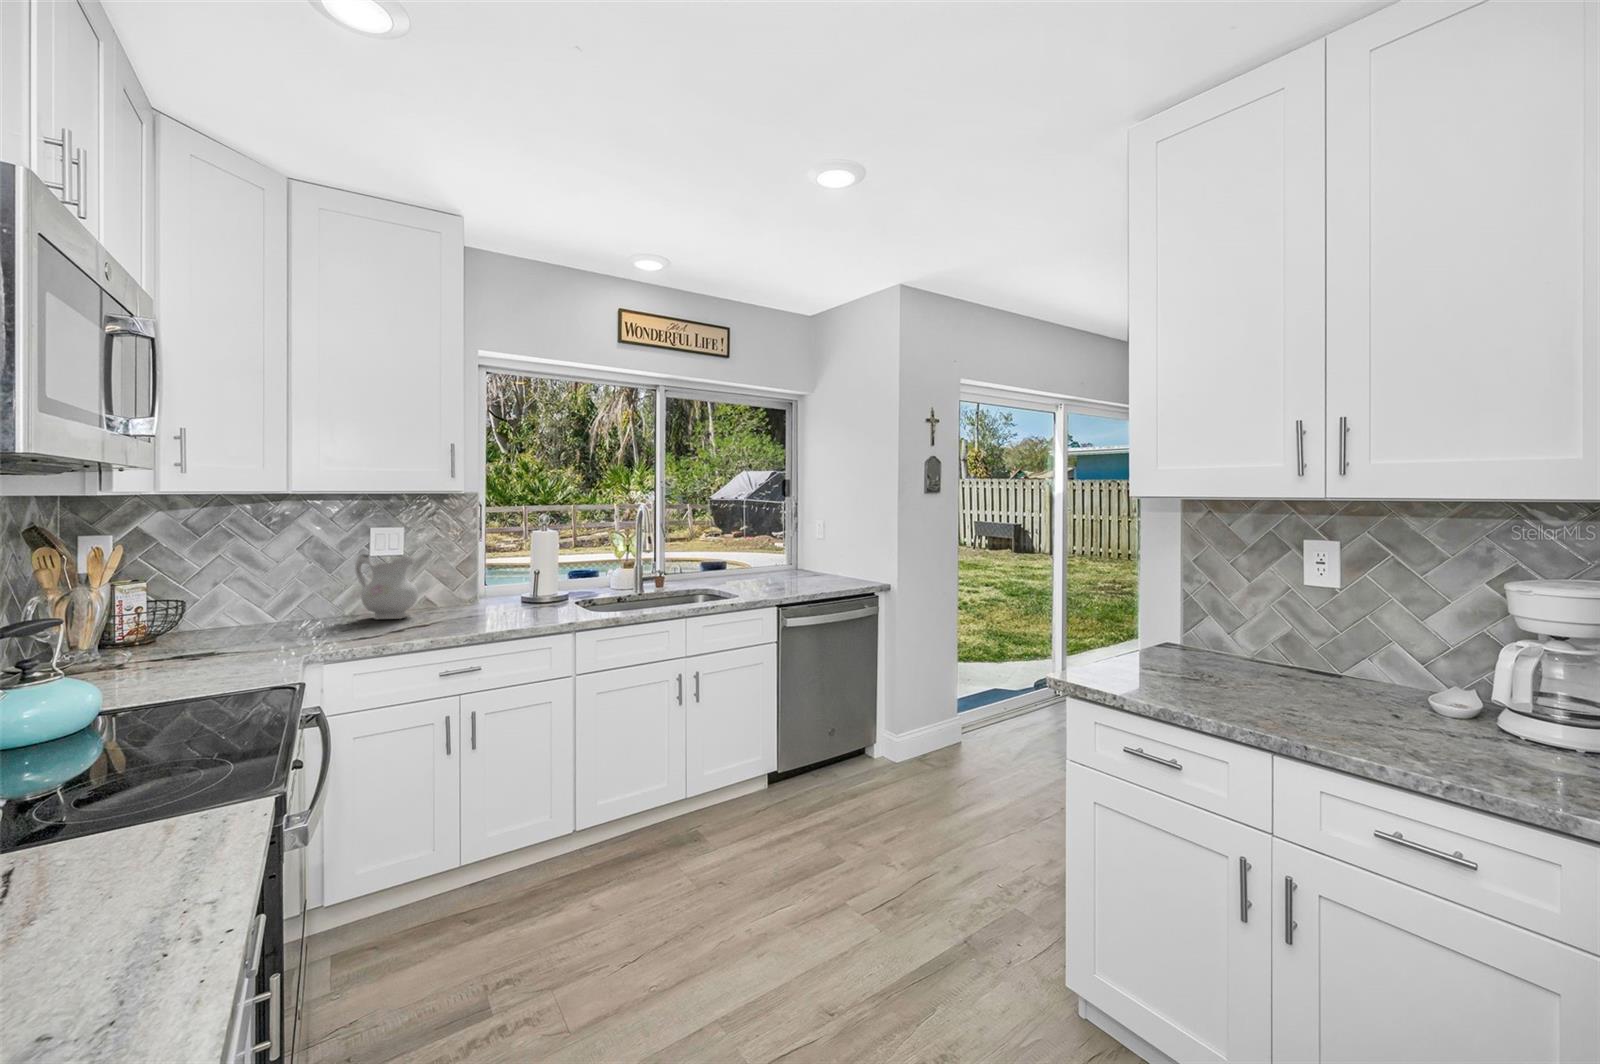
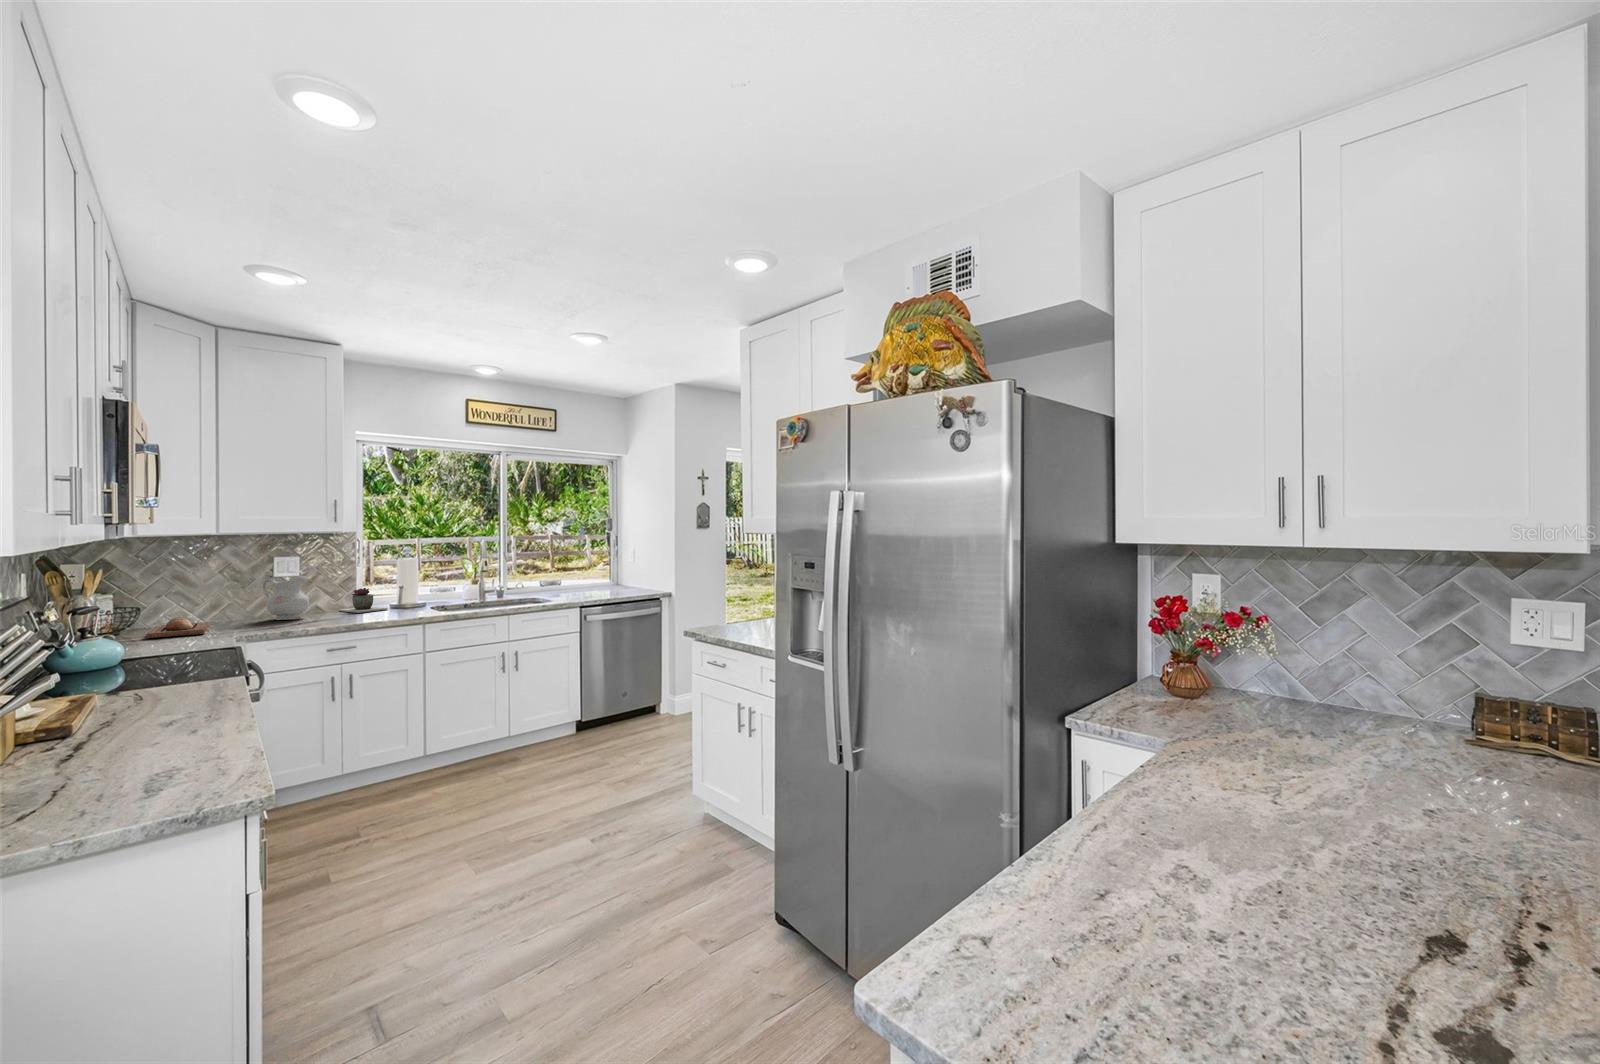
succulent plant: none [456,573,520,610] -> present [339,588,387,613]
bread loaf: none [191,615,284,650] -> present [147,617,209,638]

